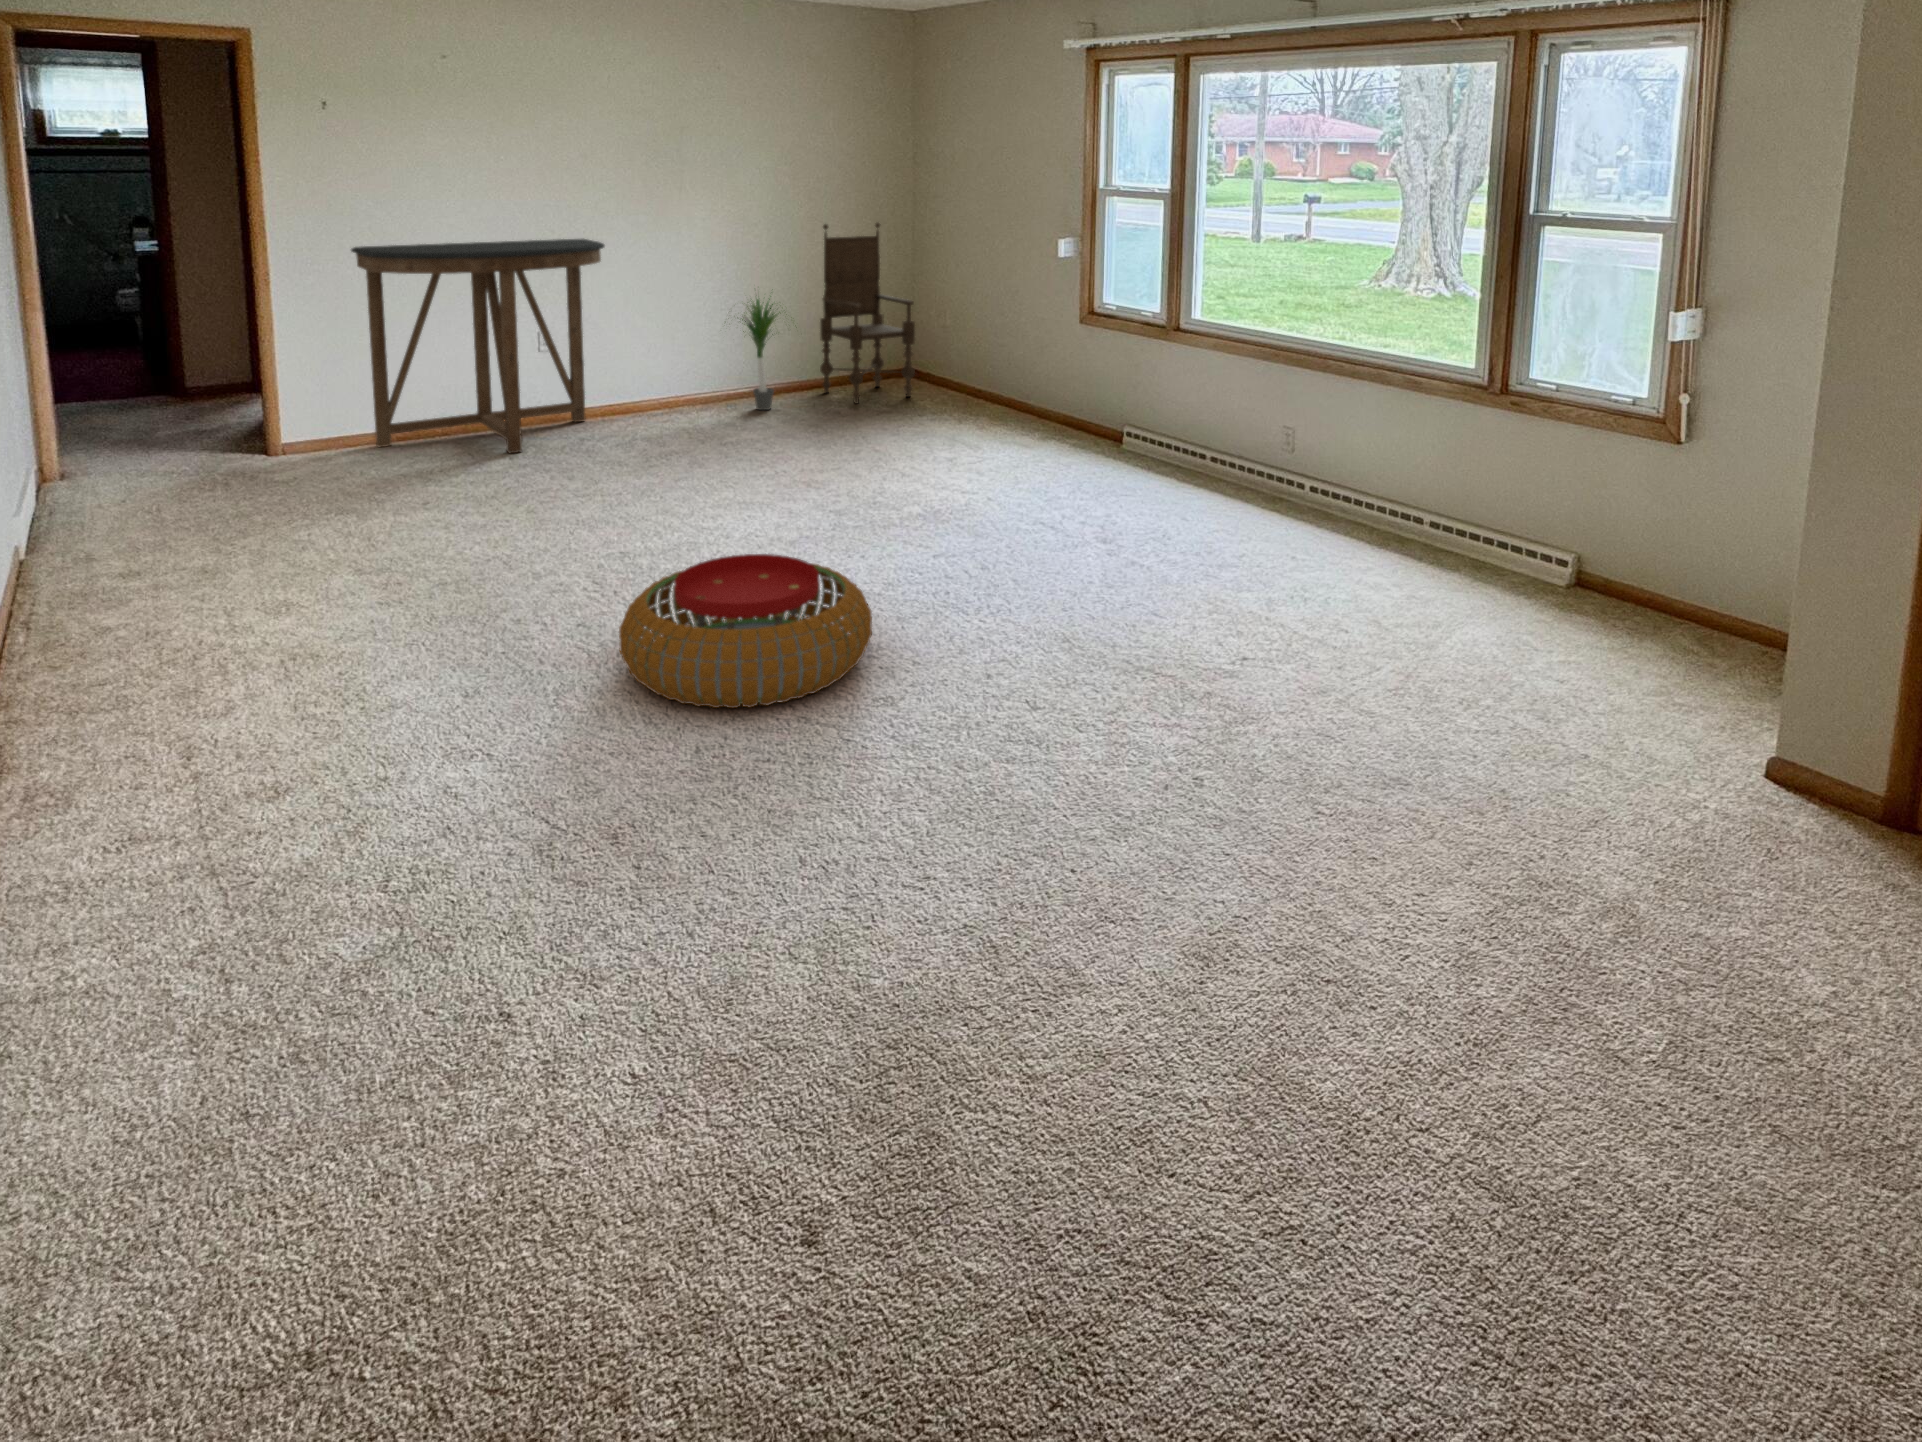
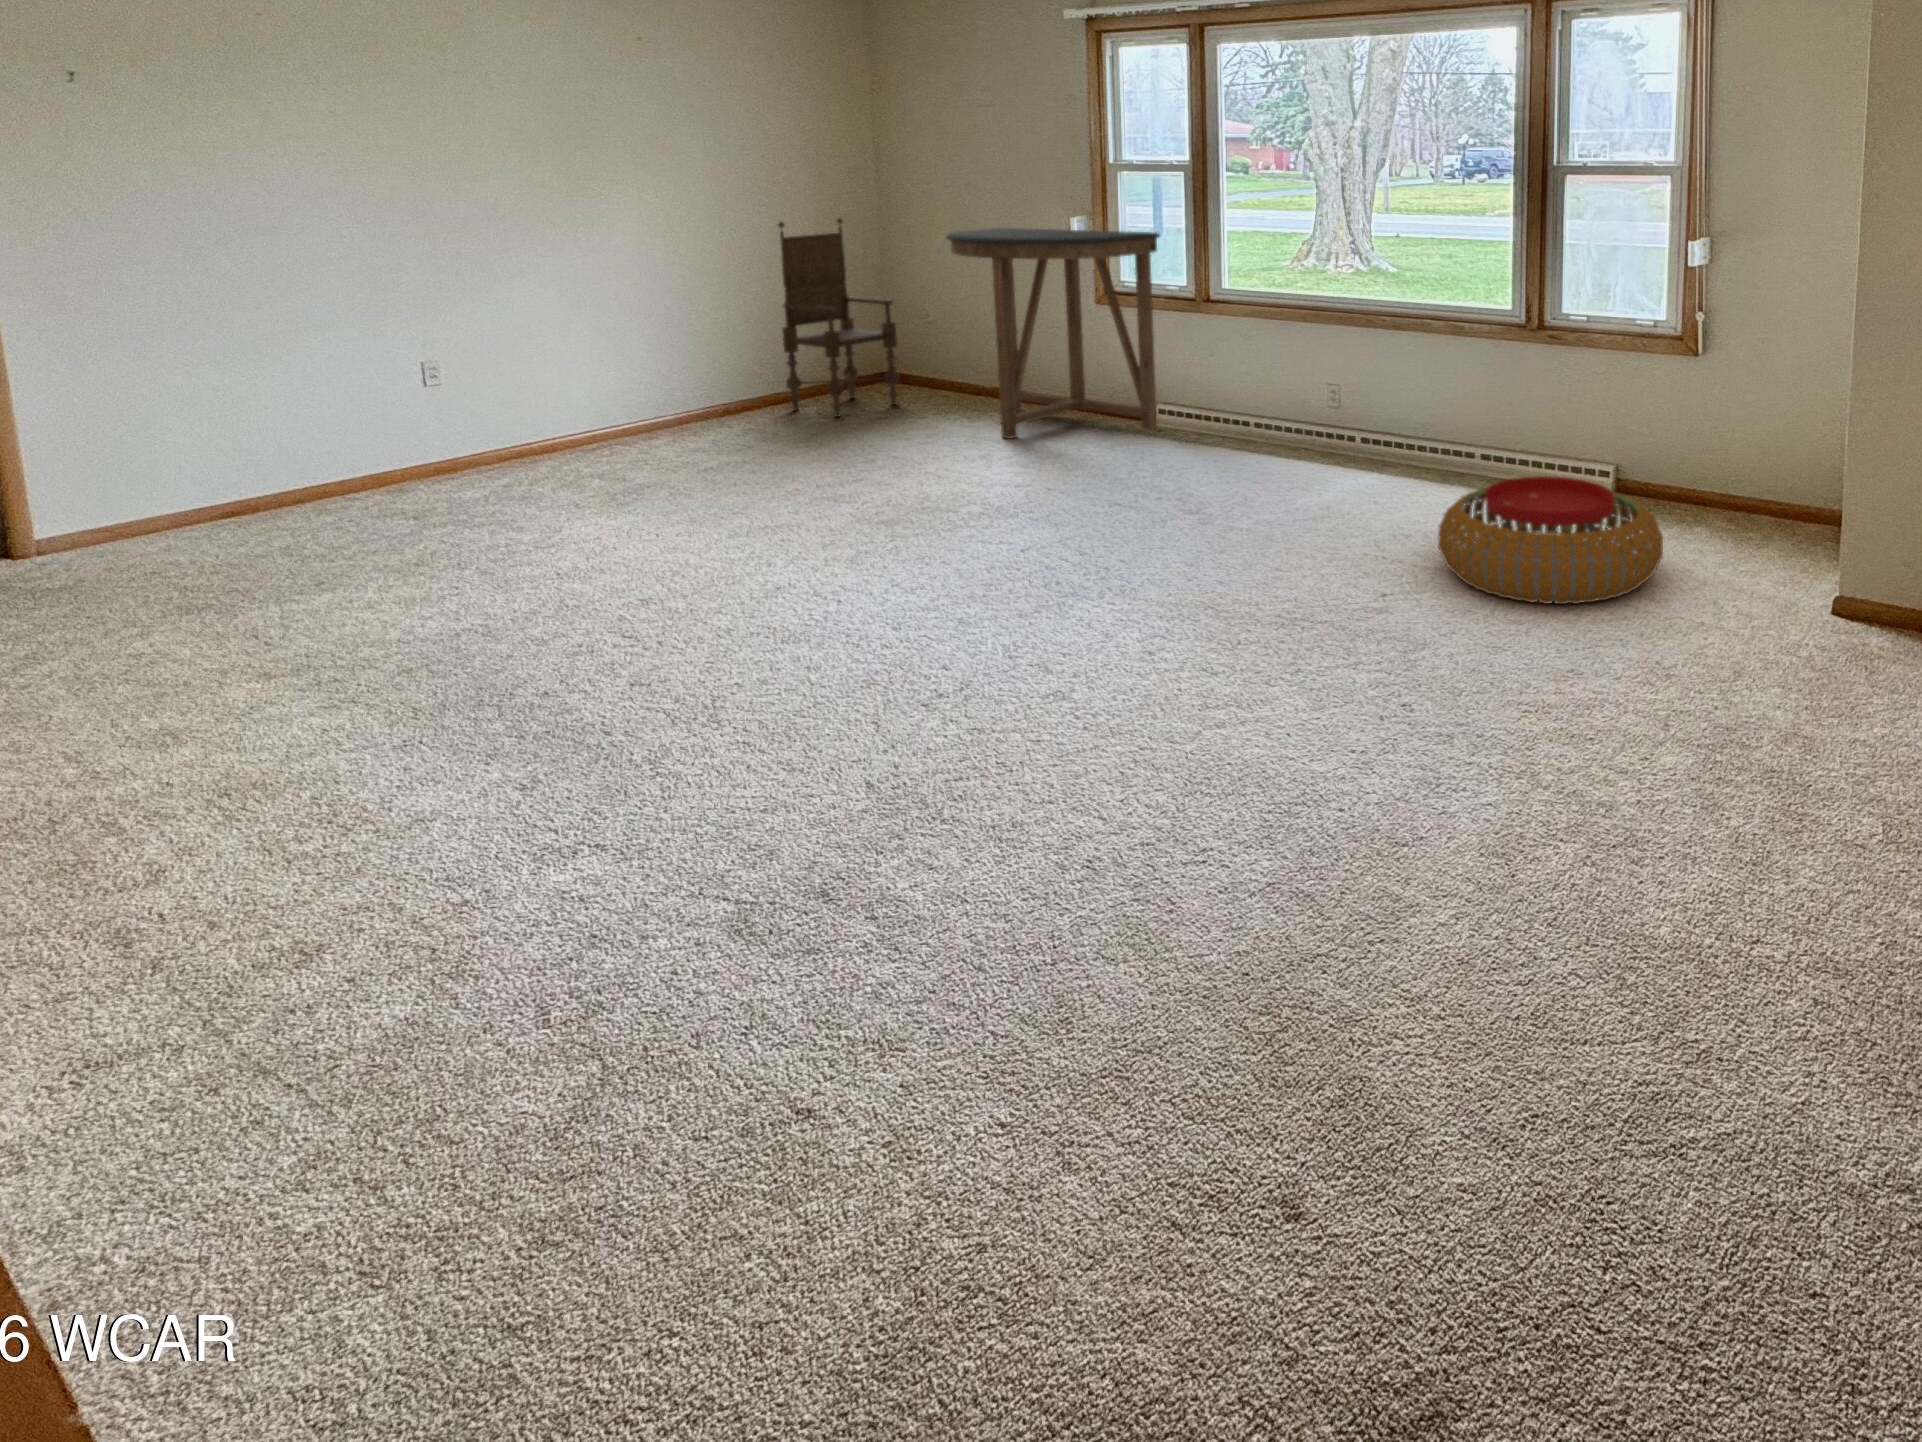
console table: present [351,239,605,453] -> present [946,228,1160,439]
potted plant: present [737,296,787,410] -> none [664,290,771,435]
pouf: present [619,554,872,708] -> present [1438,476,1663,604]

